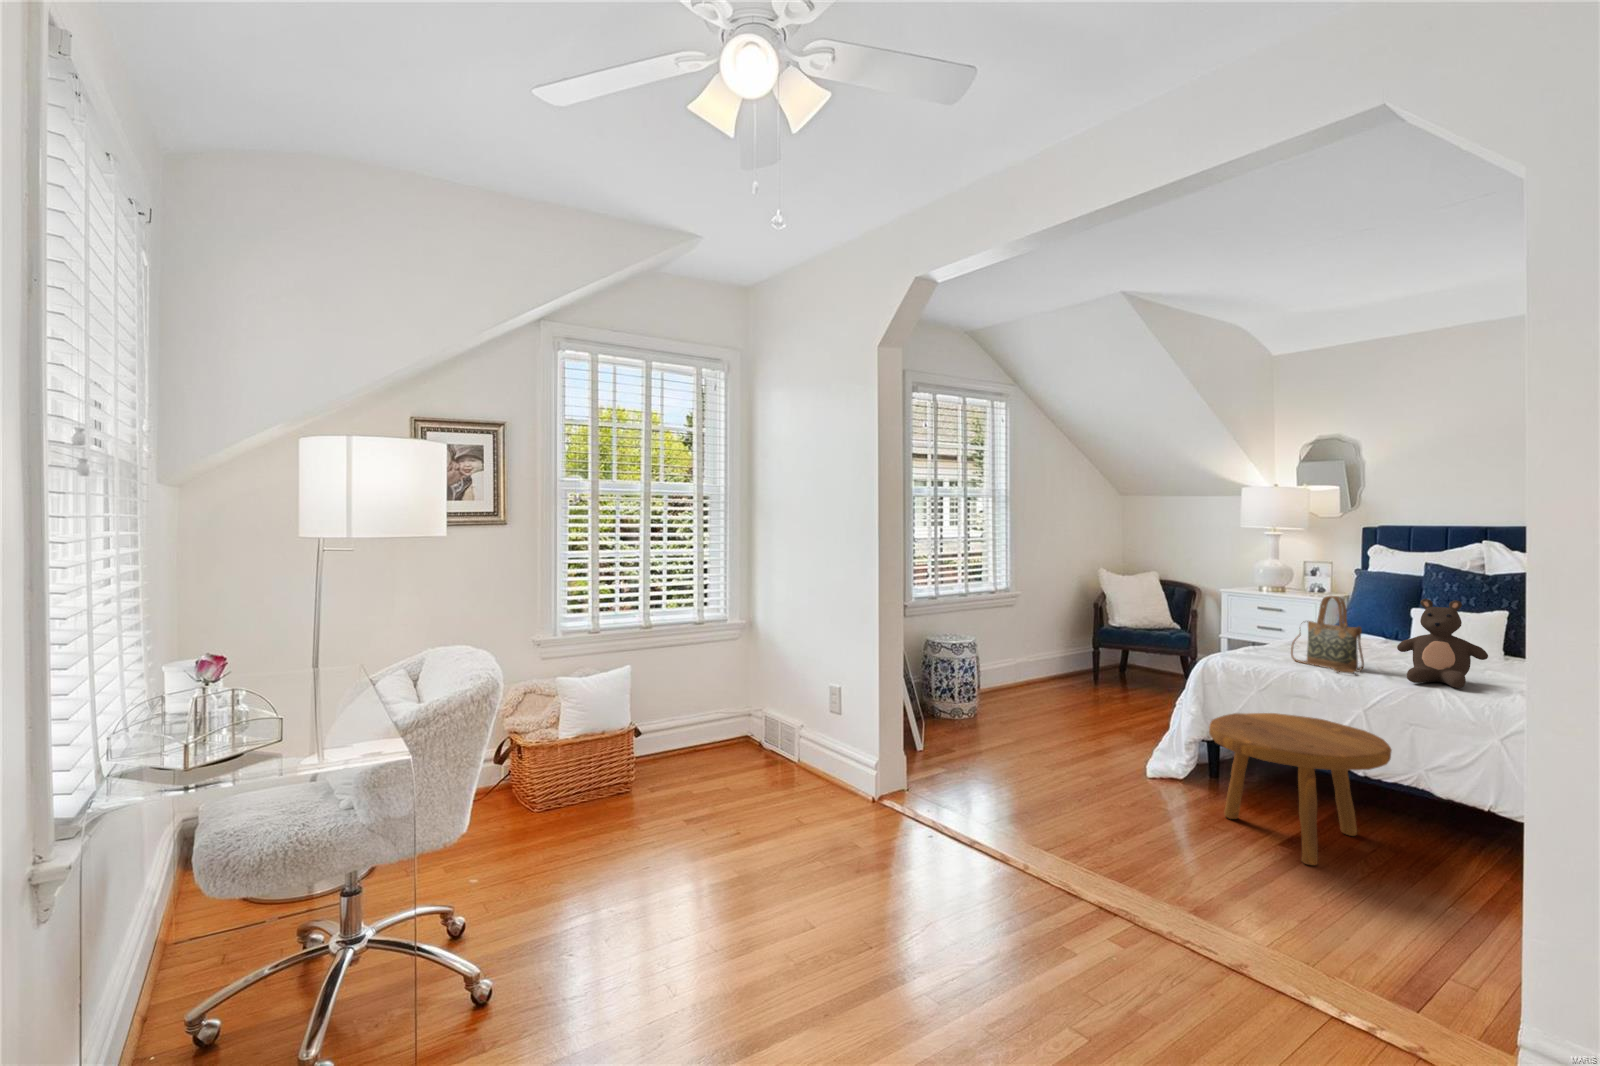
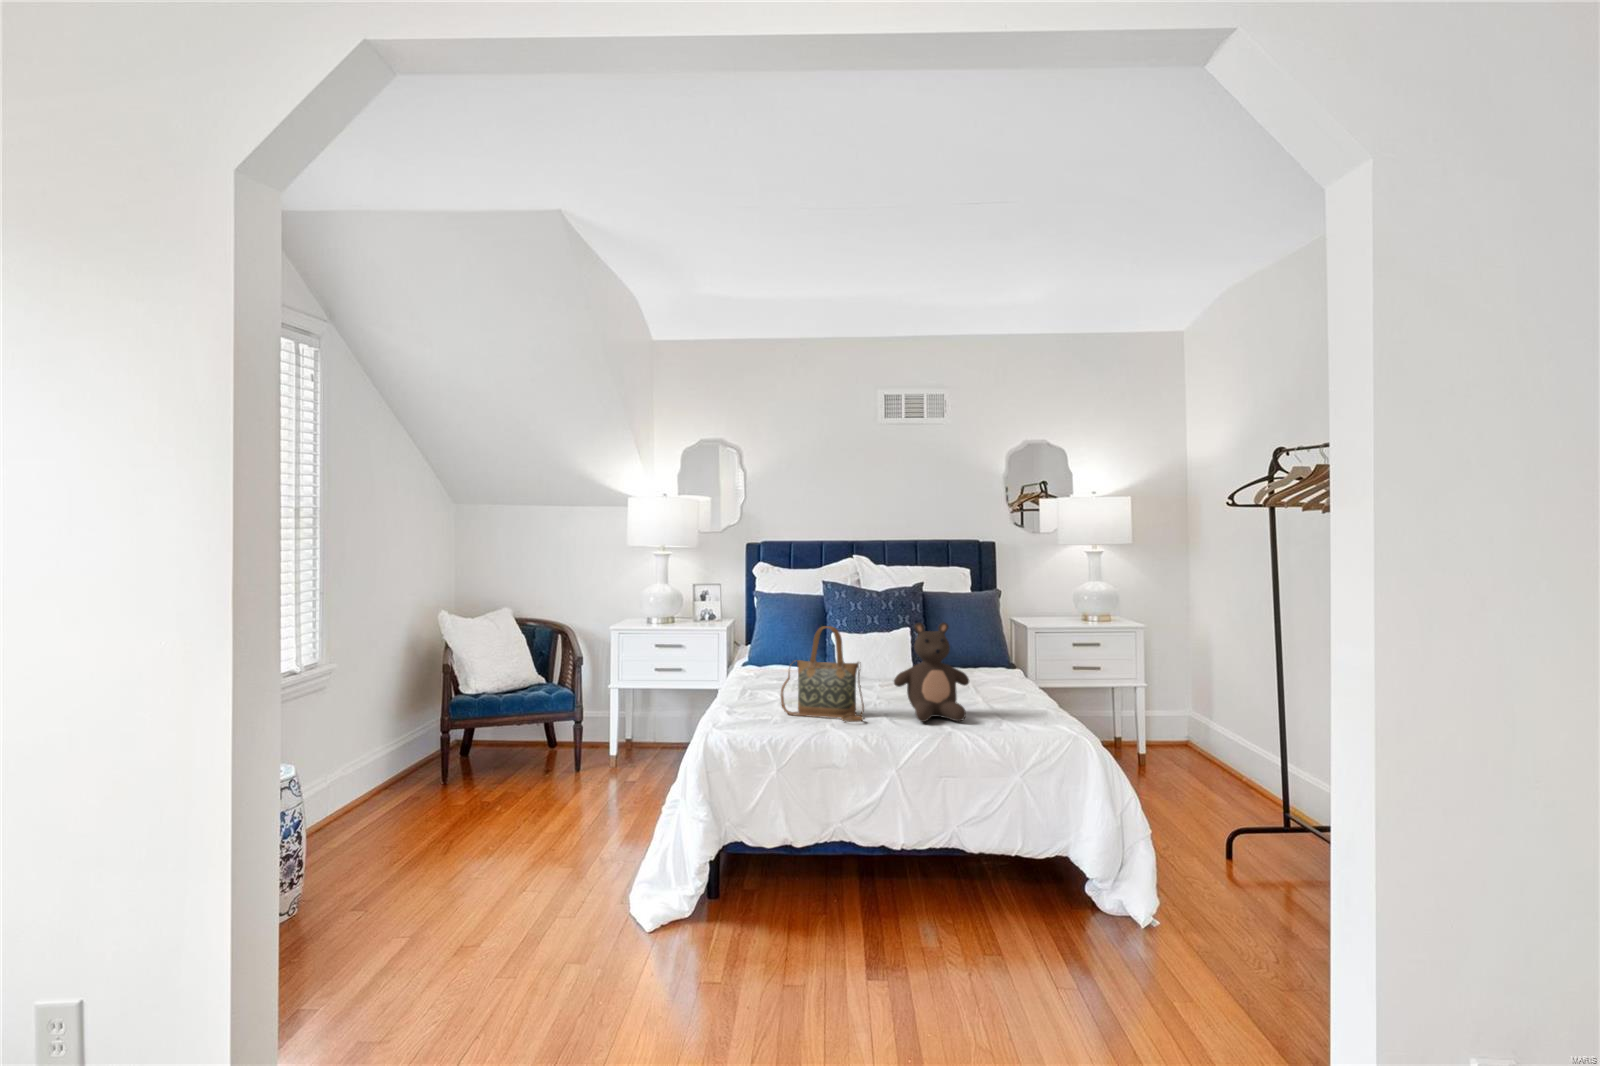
footstool: present [1209,713,1392,865] -> none [772,789,975,1003]

